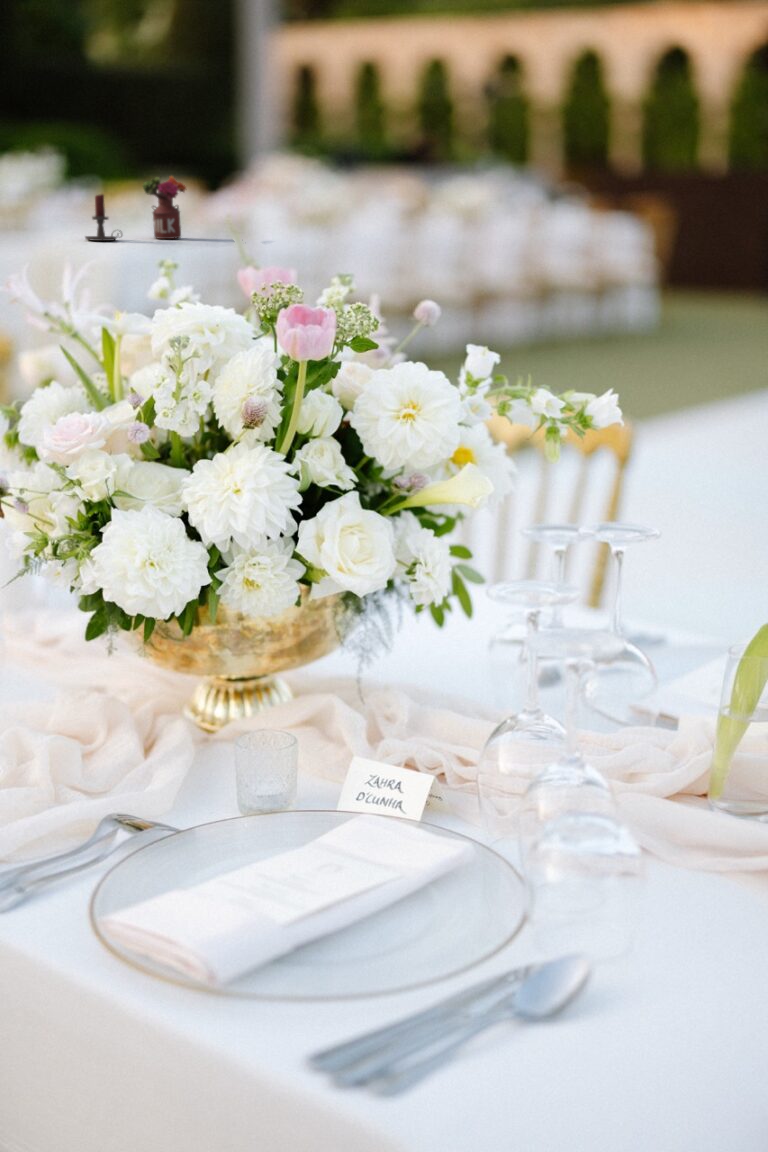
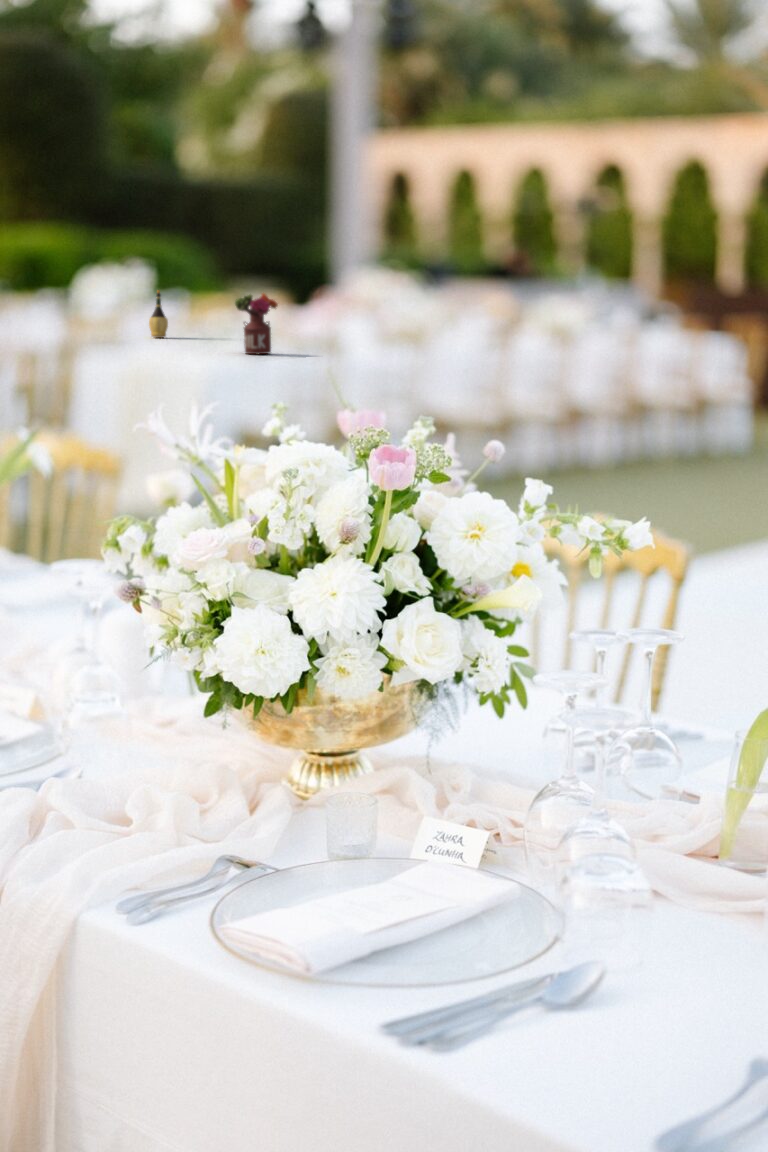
wine bottle: none [57,175,77,224] -> present [149,290,168,338]
candle holder: present [85,194,122,241] -> none [176,310,214,356]

